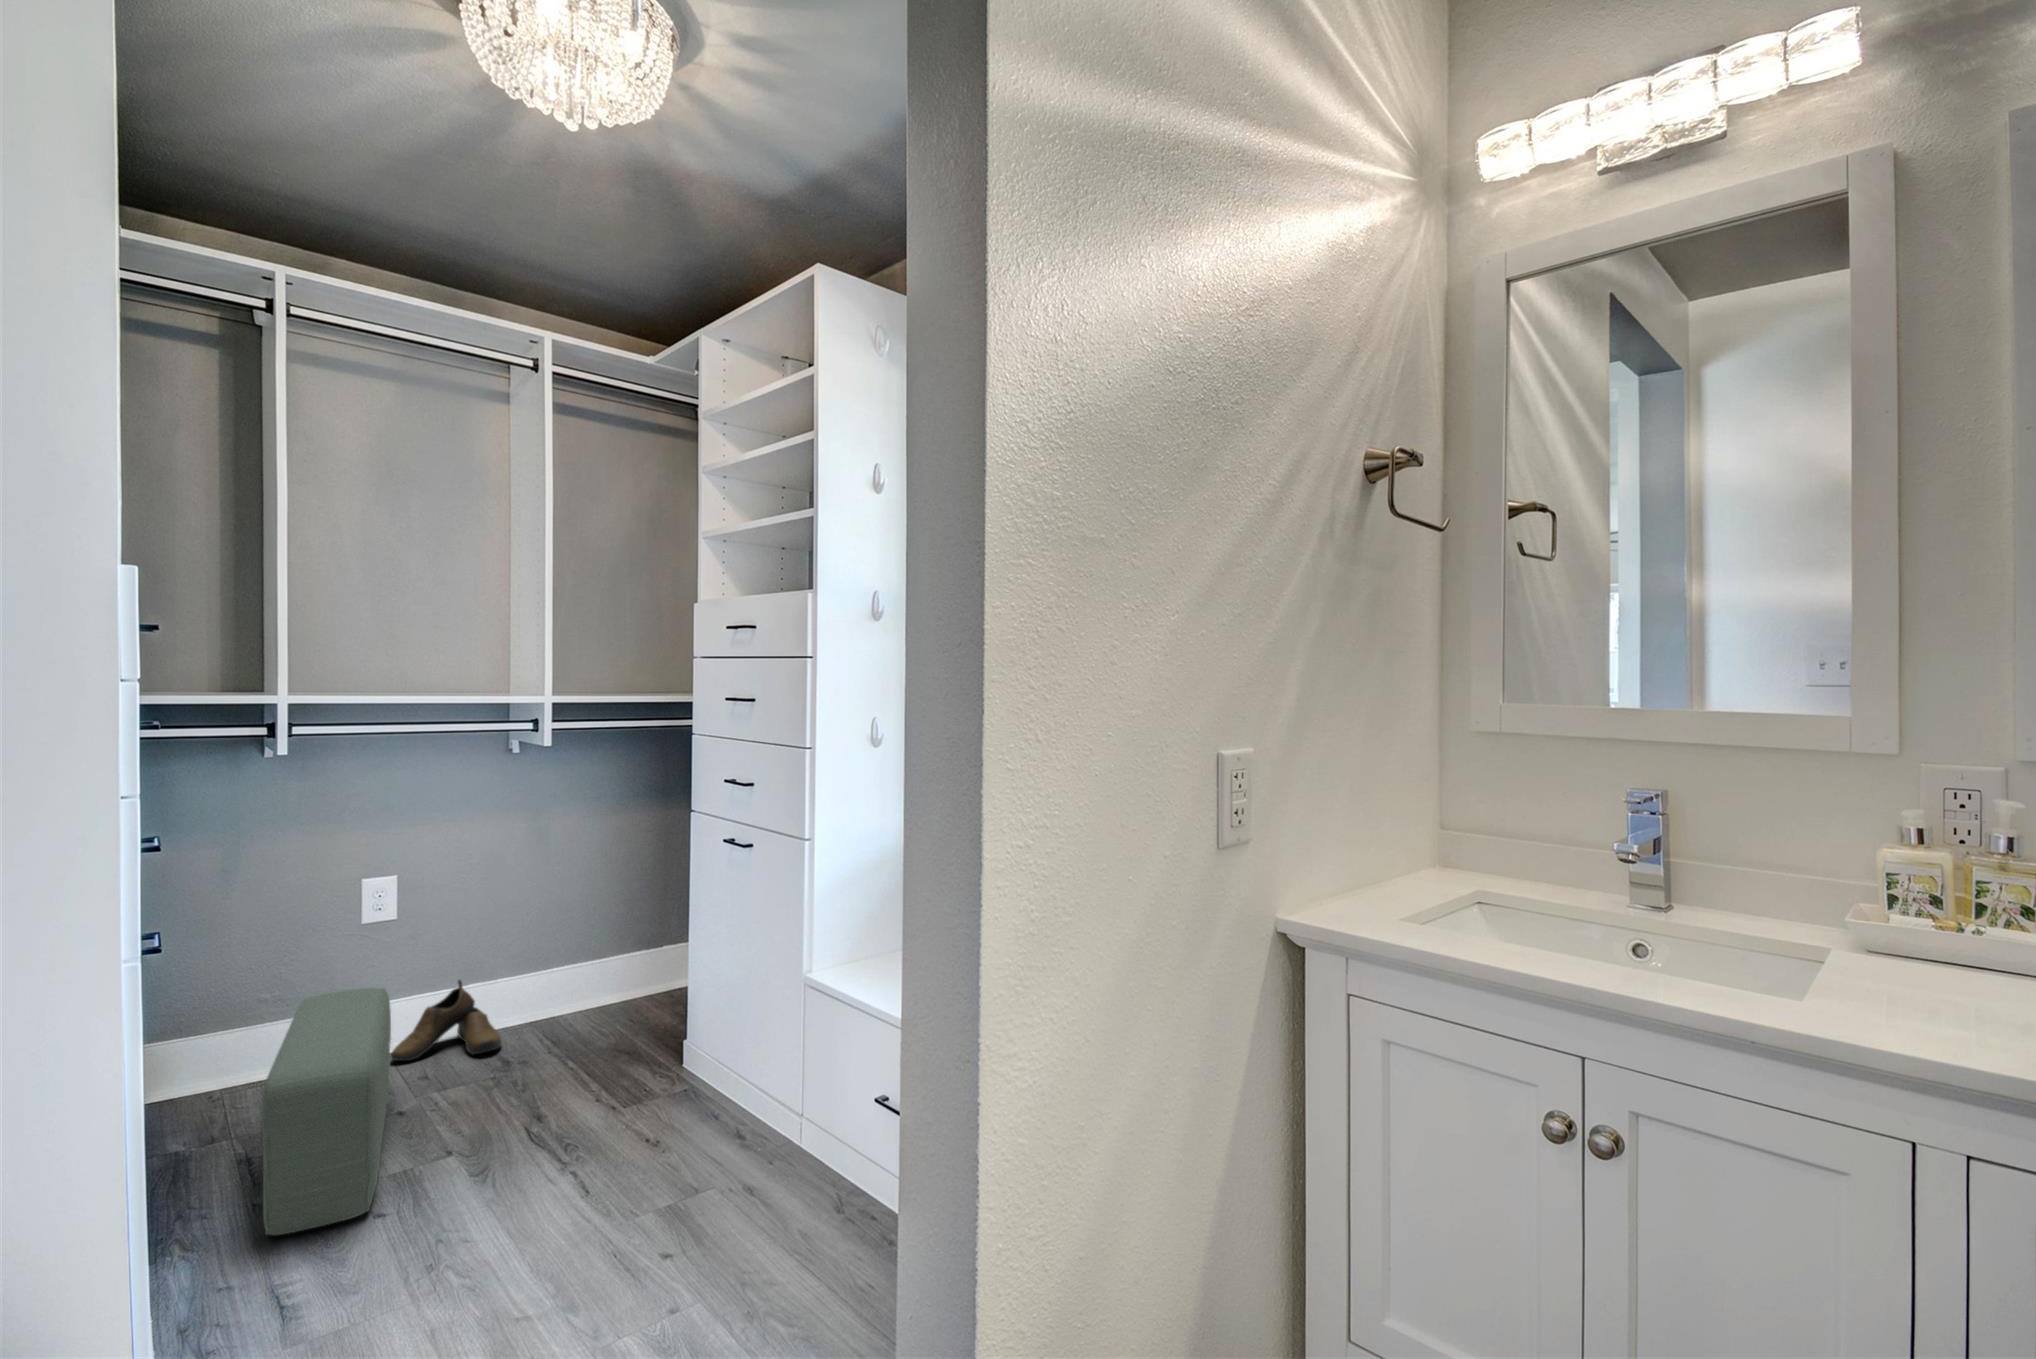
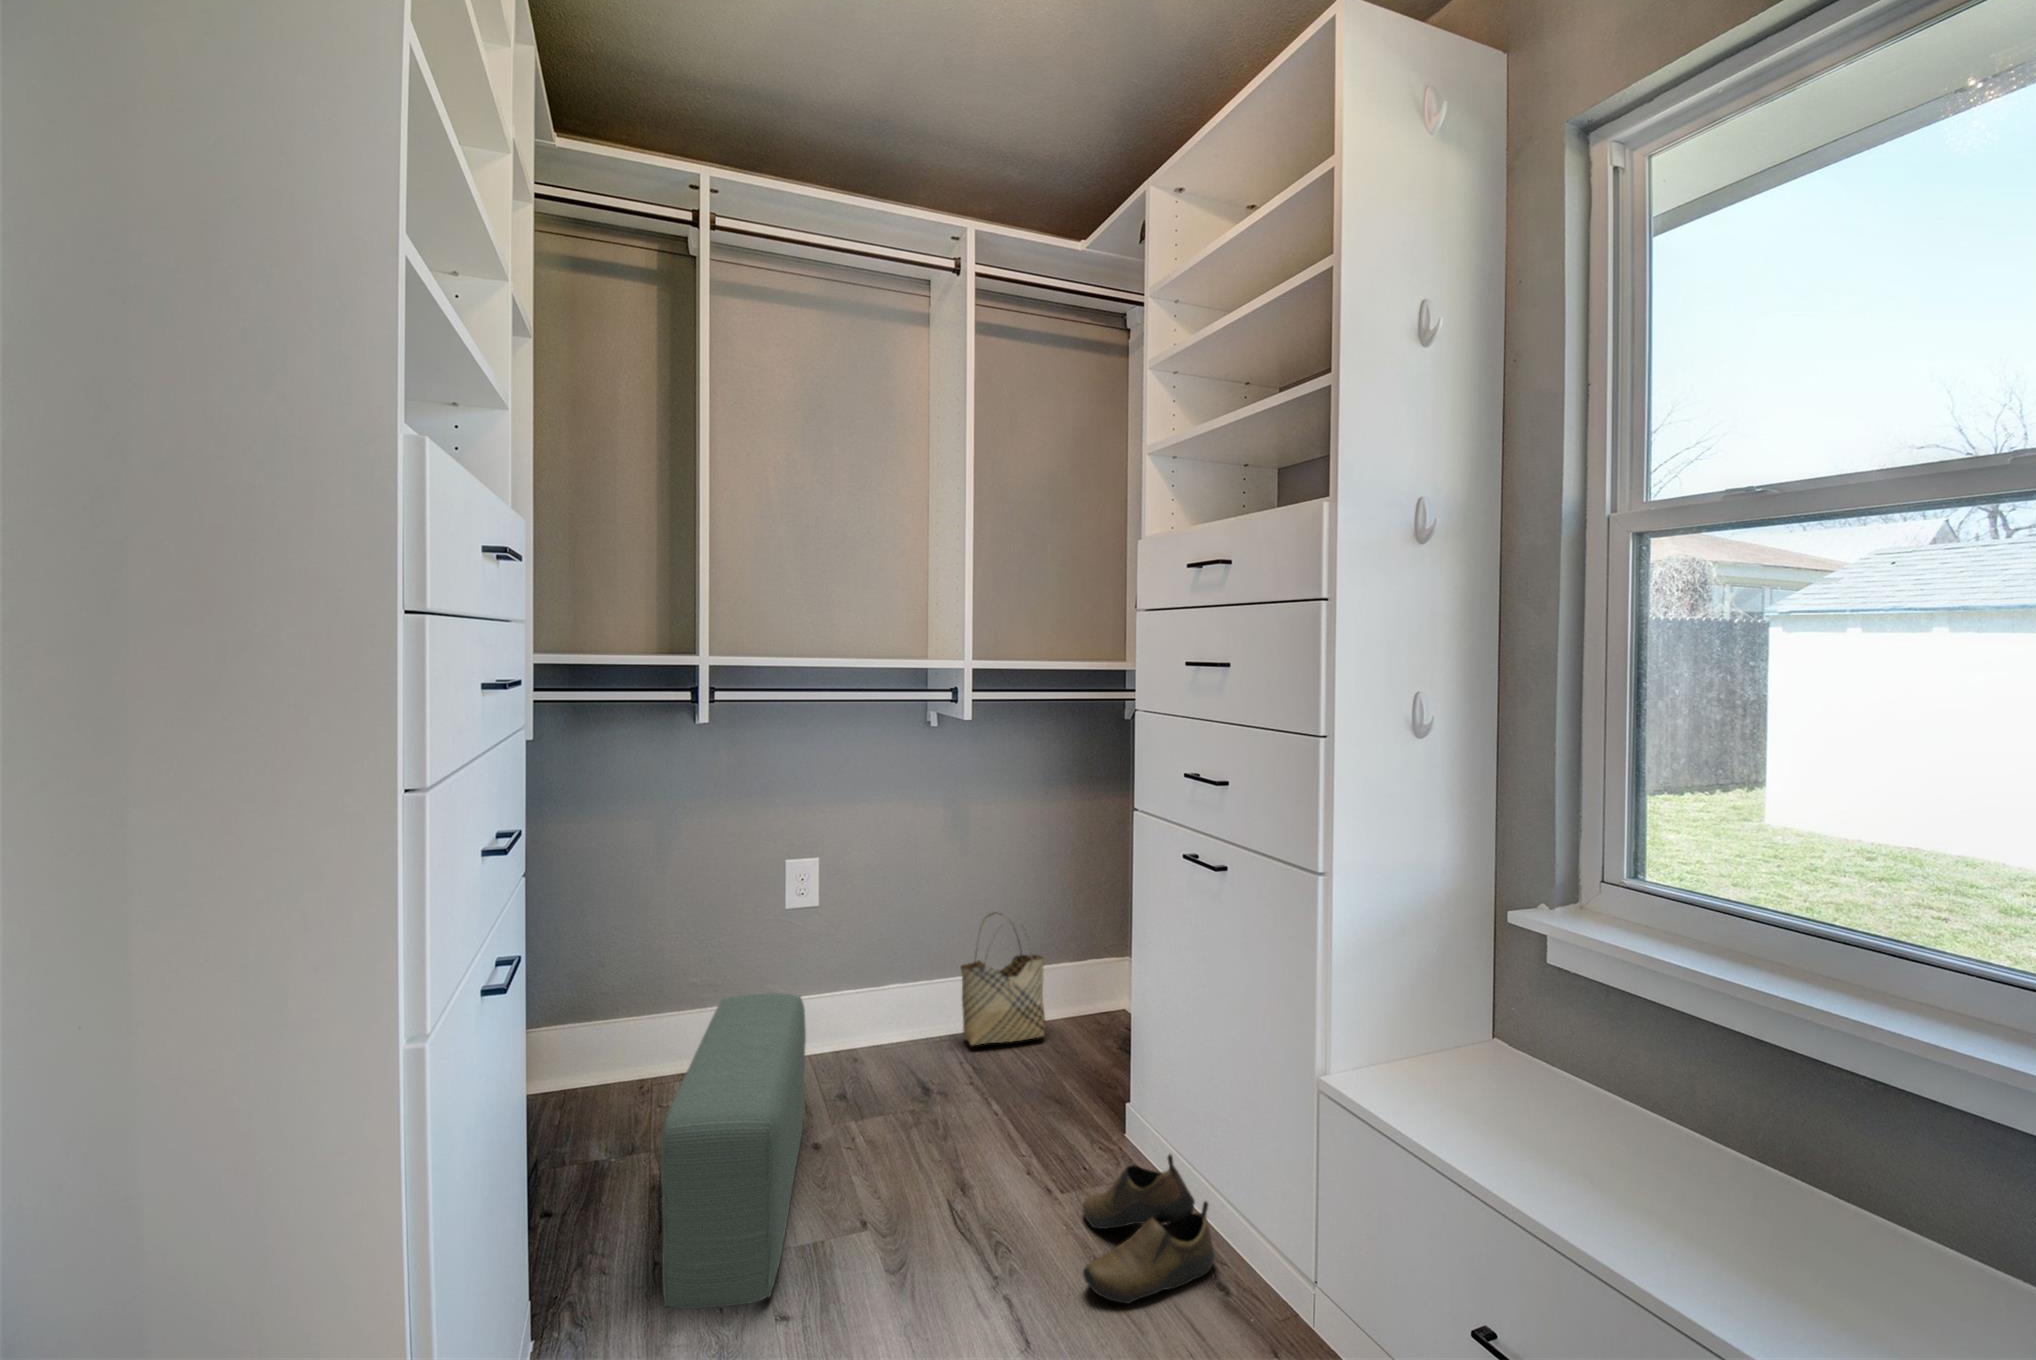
woven basket: none [540,909,620,1023] -> present [960,912,1045,1045]
shoe: present [391,980,501,1061] -> present [1083,1154,1215,1304]

